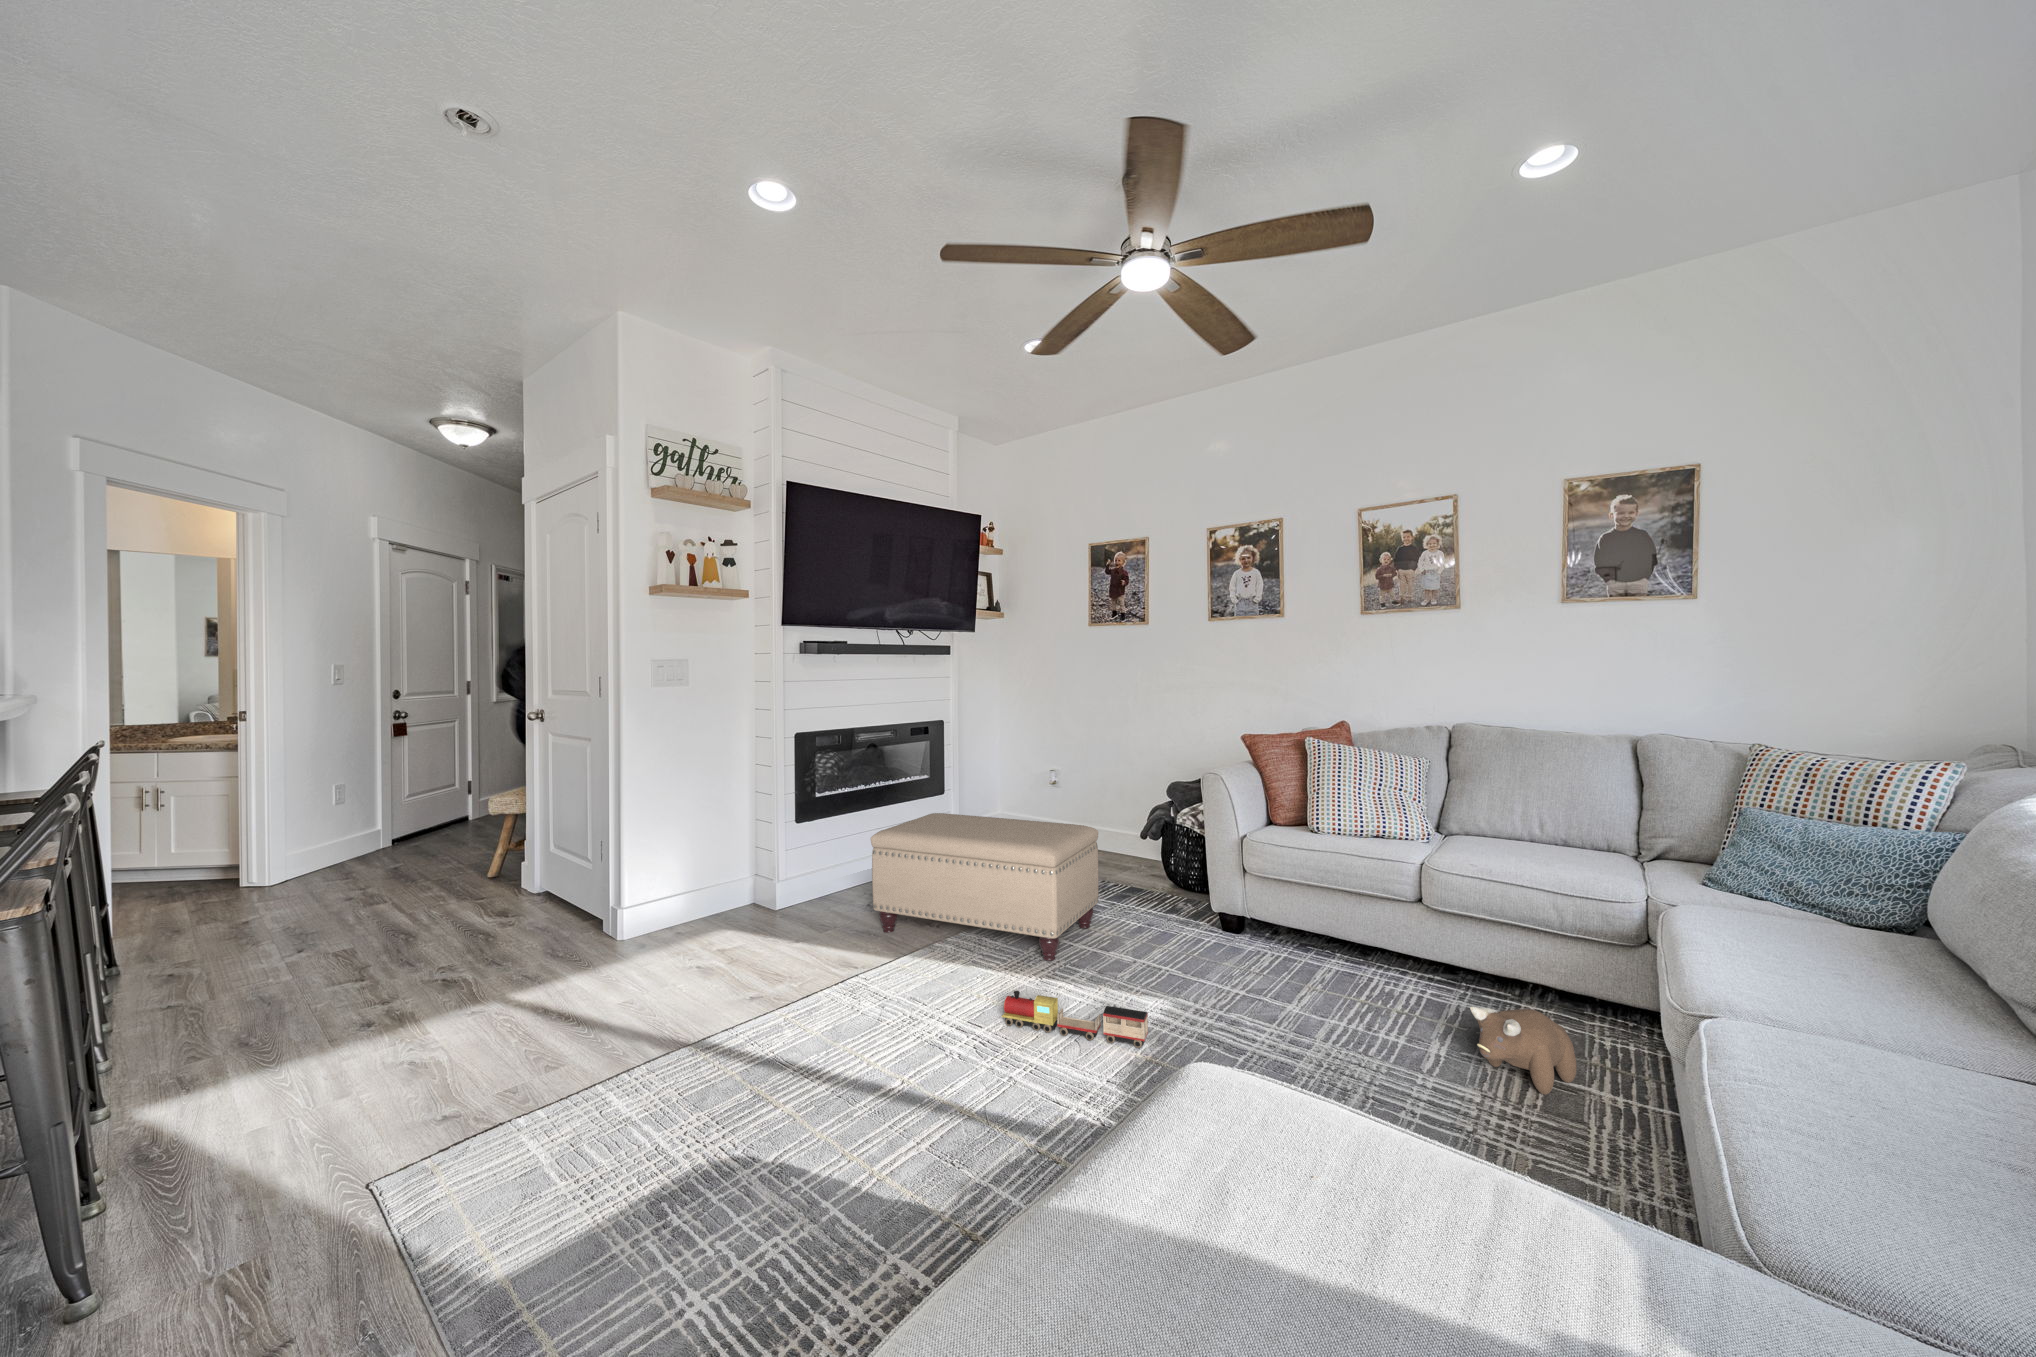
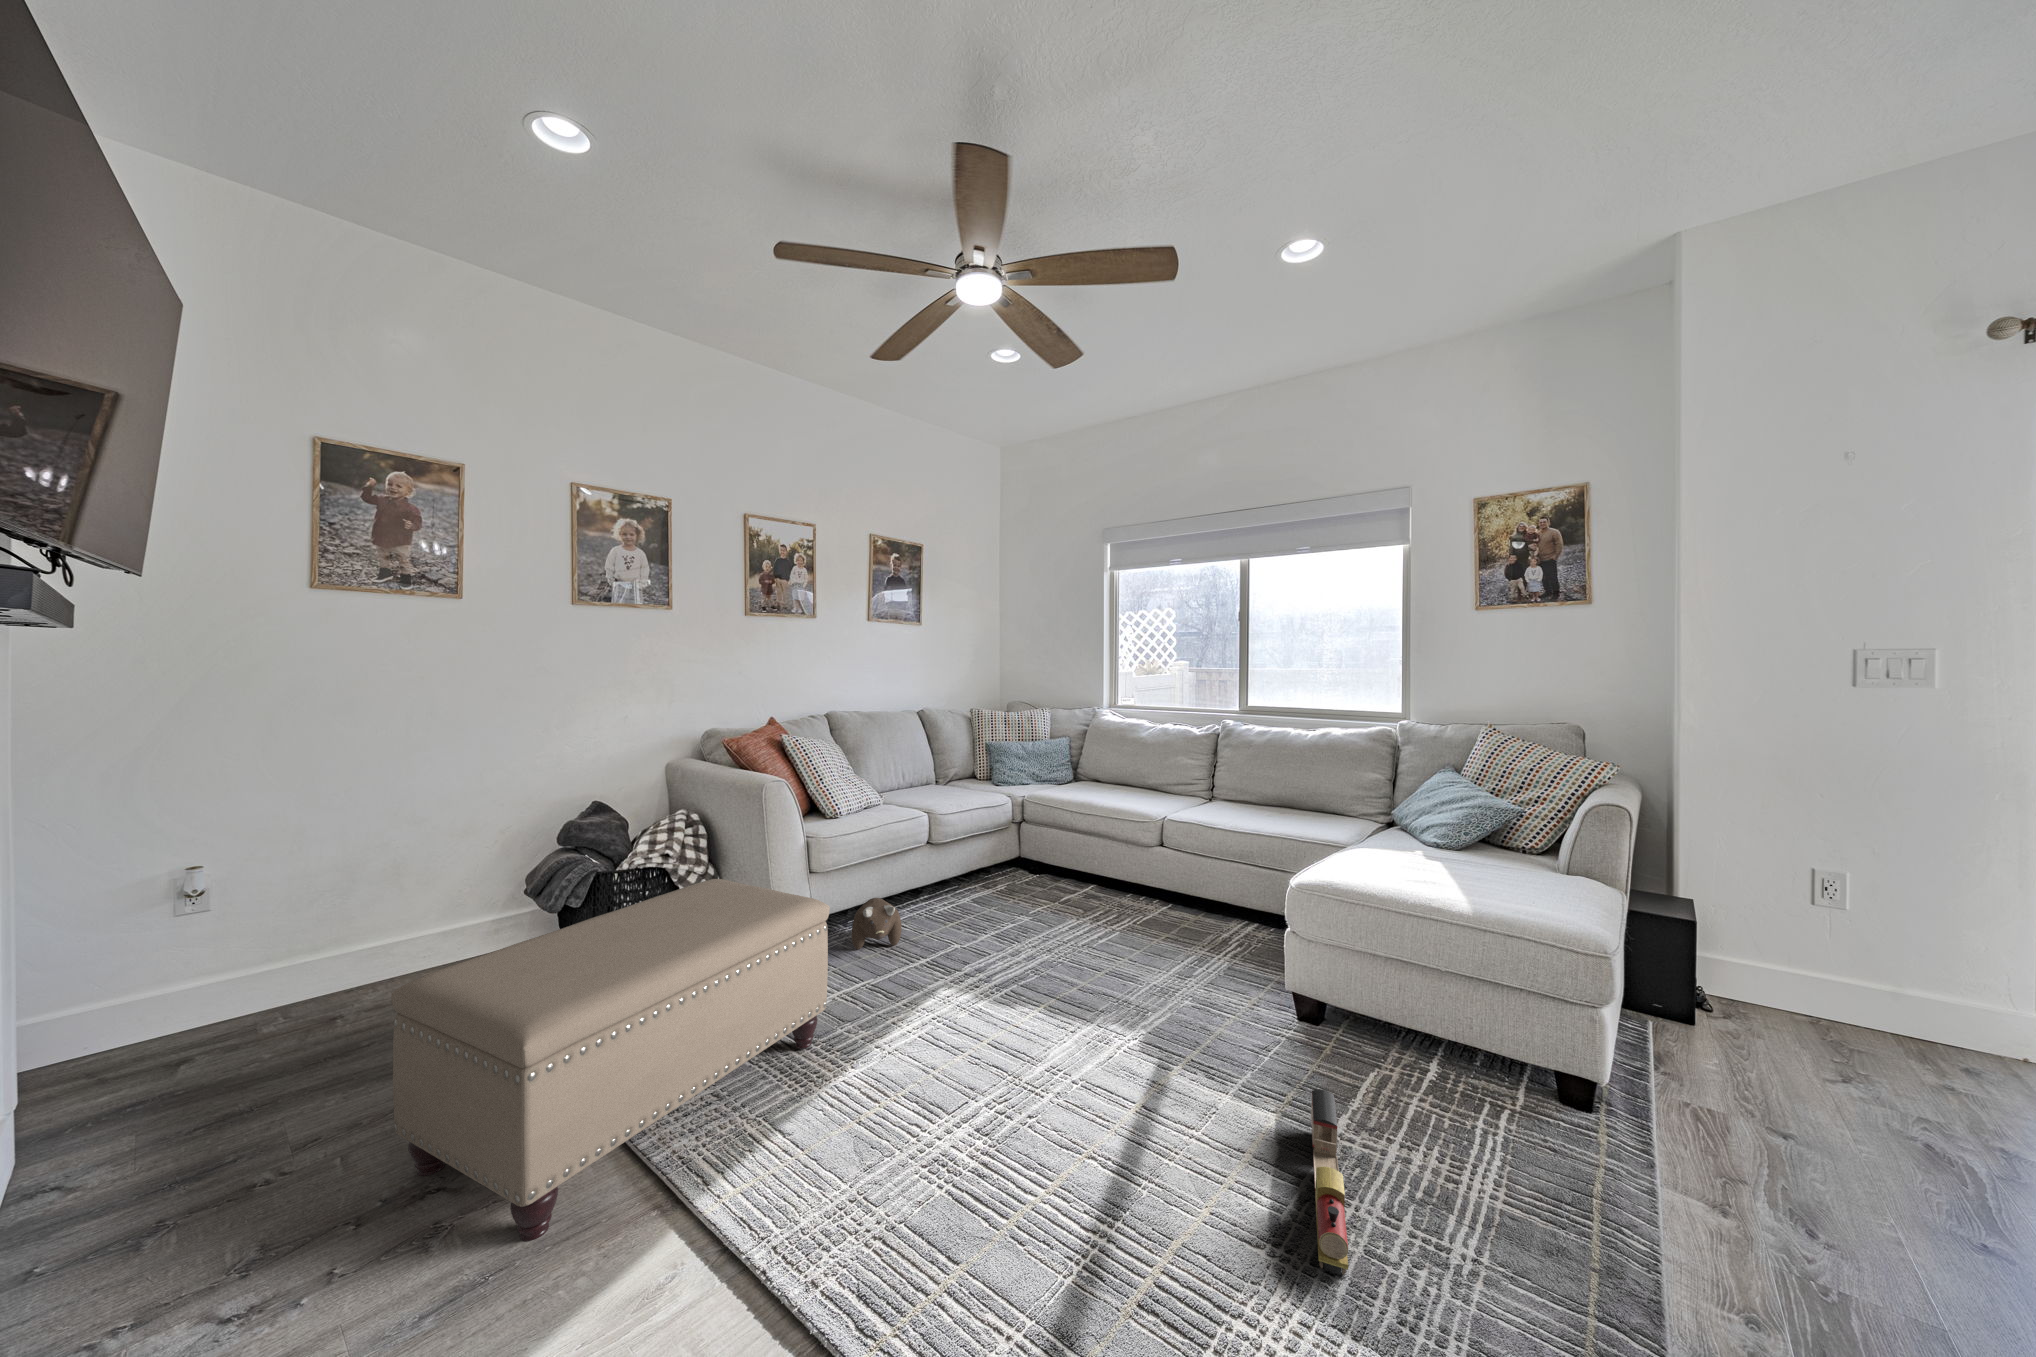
toy train: present [1002,991,1148,1048] -> present [1311,1089,1348,1275]
plush toy: present [1470,1006,1577,1095] -> present [852,898,902,950]

